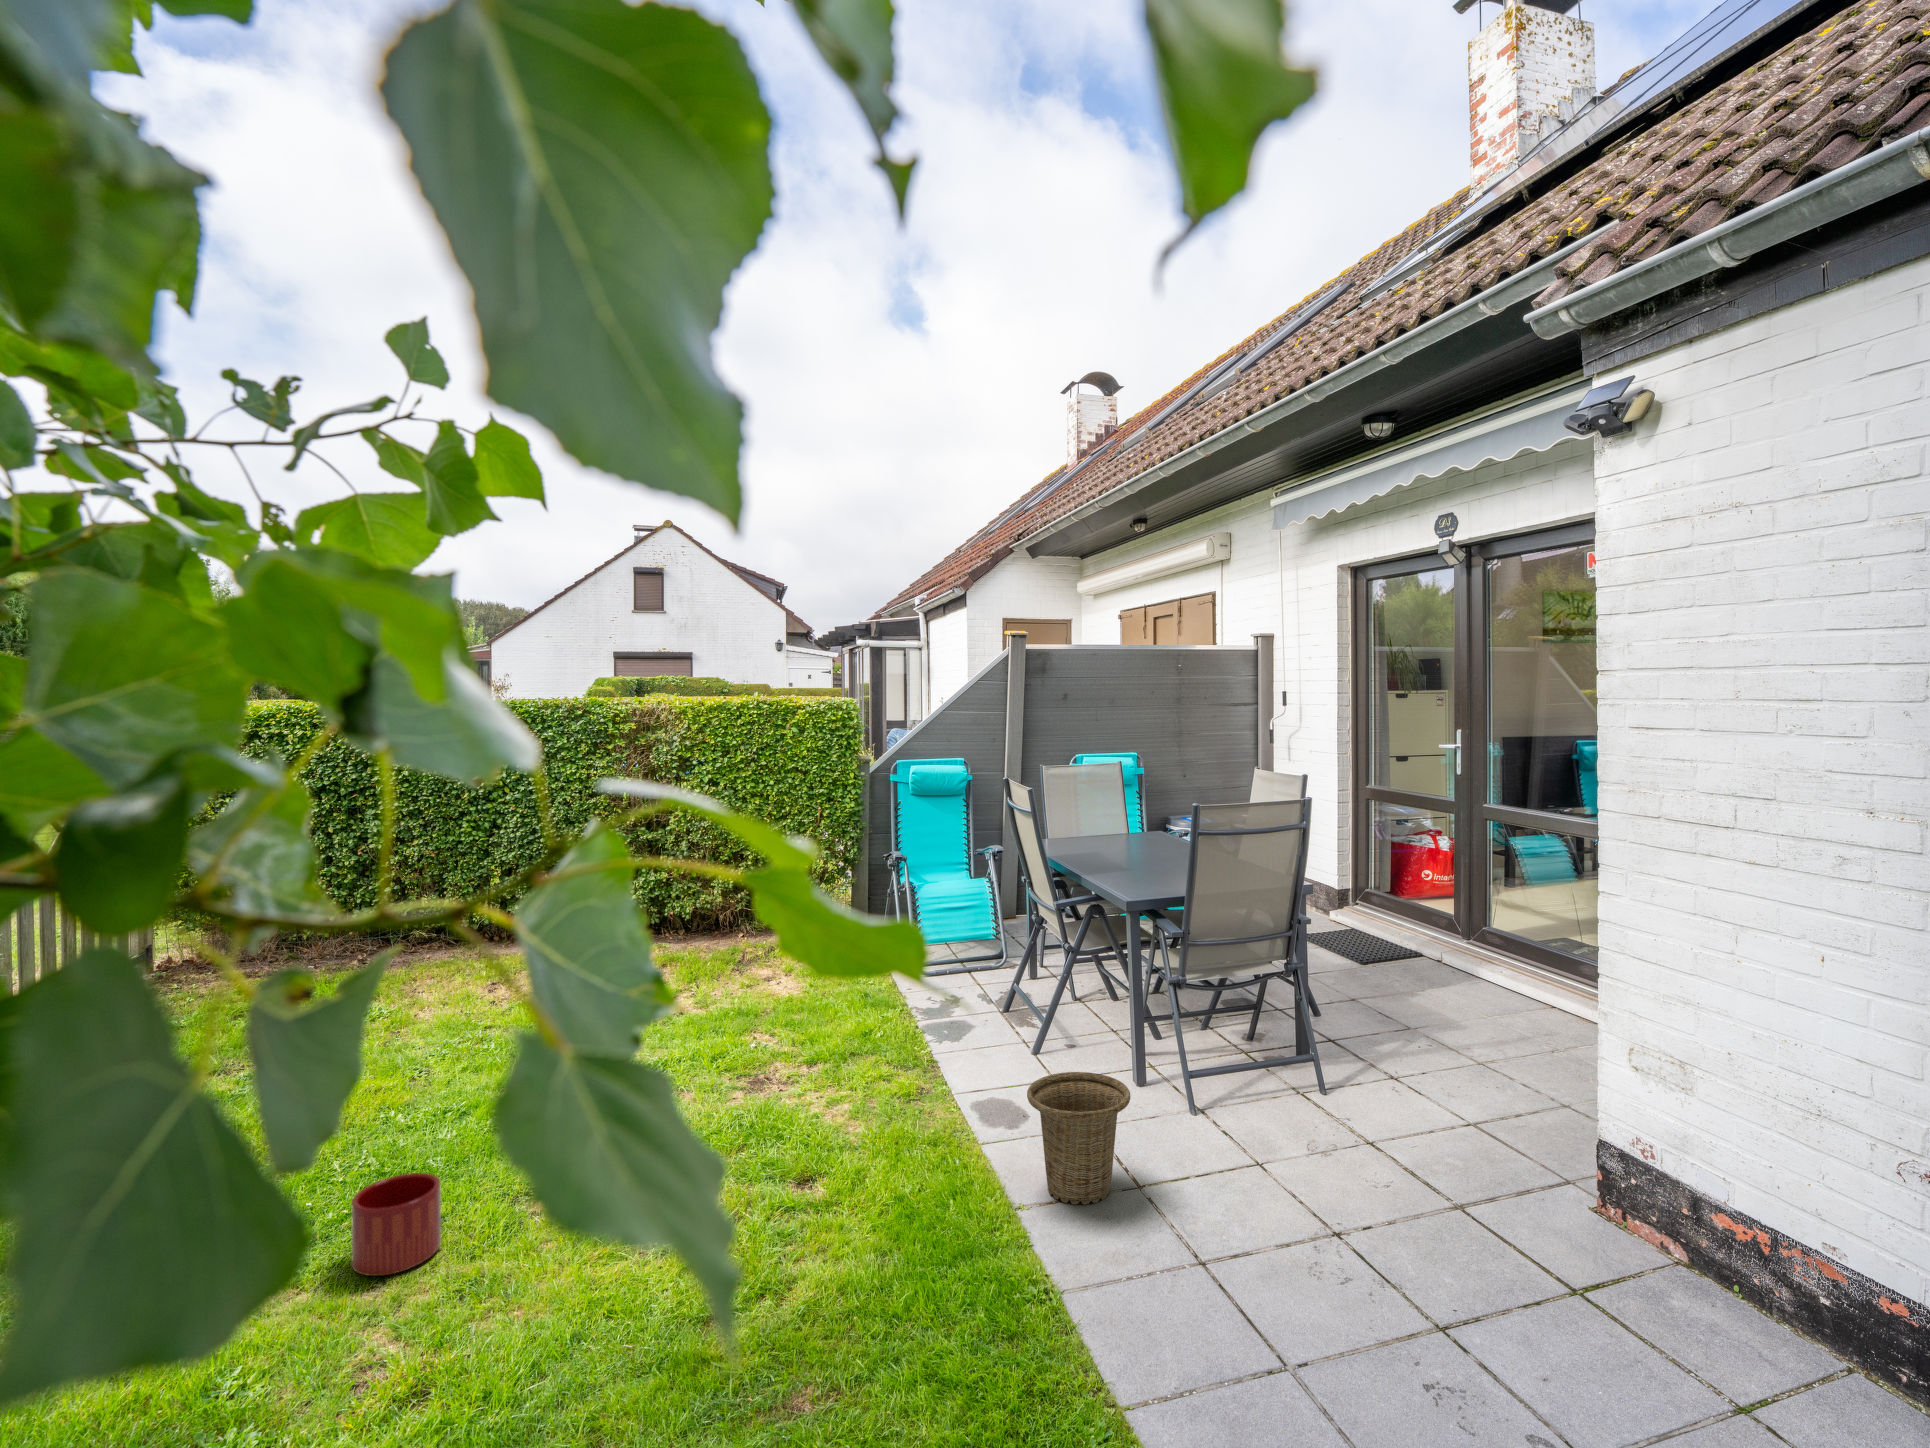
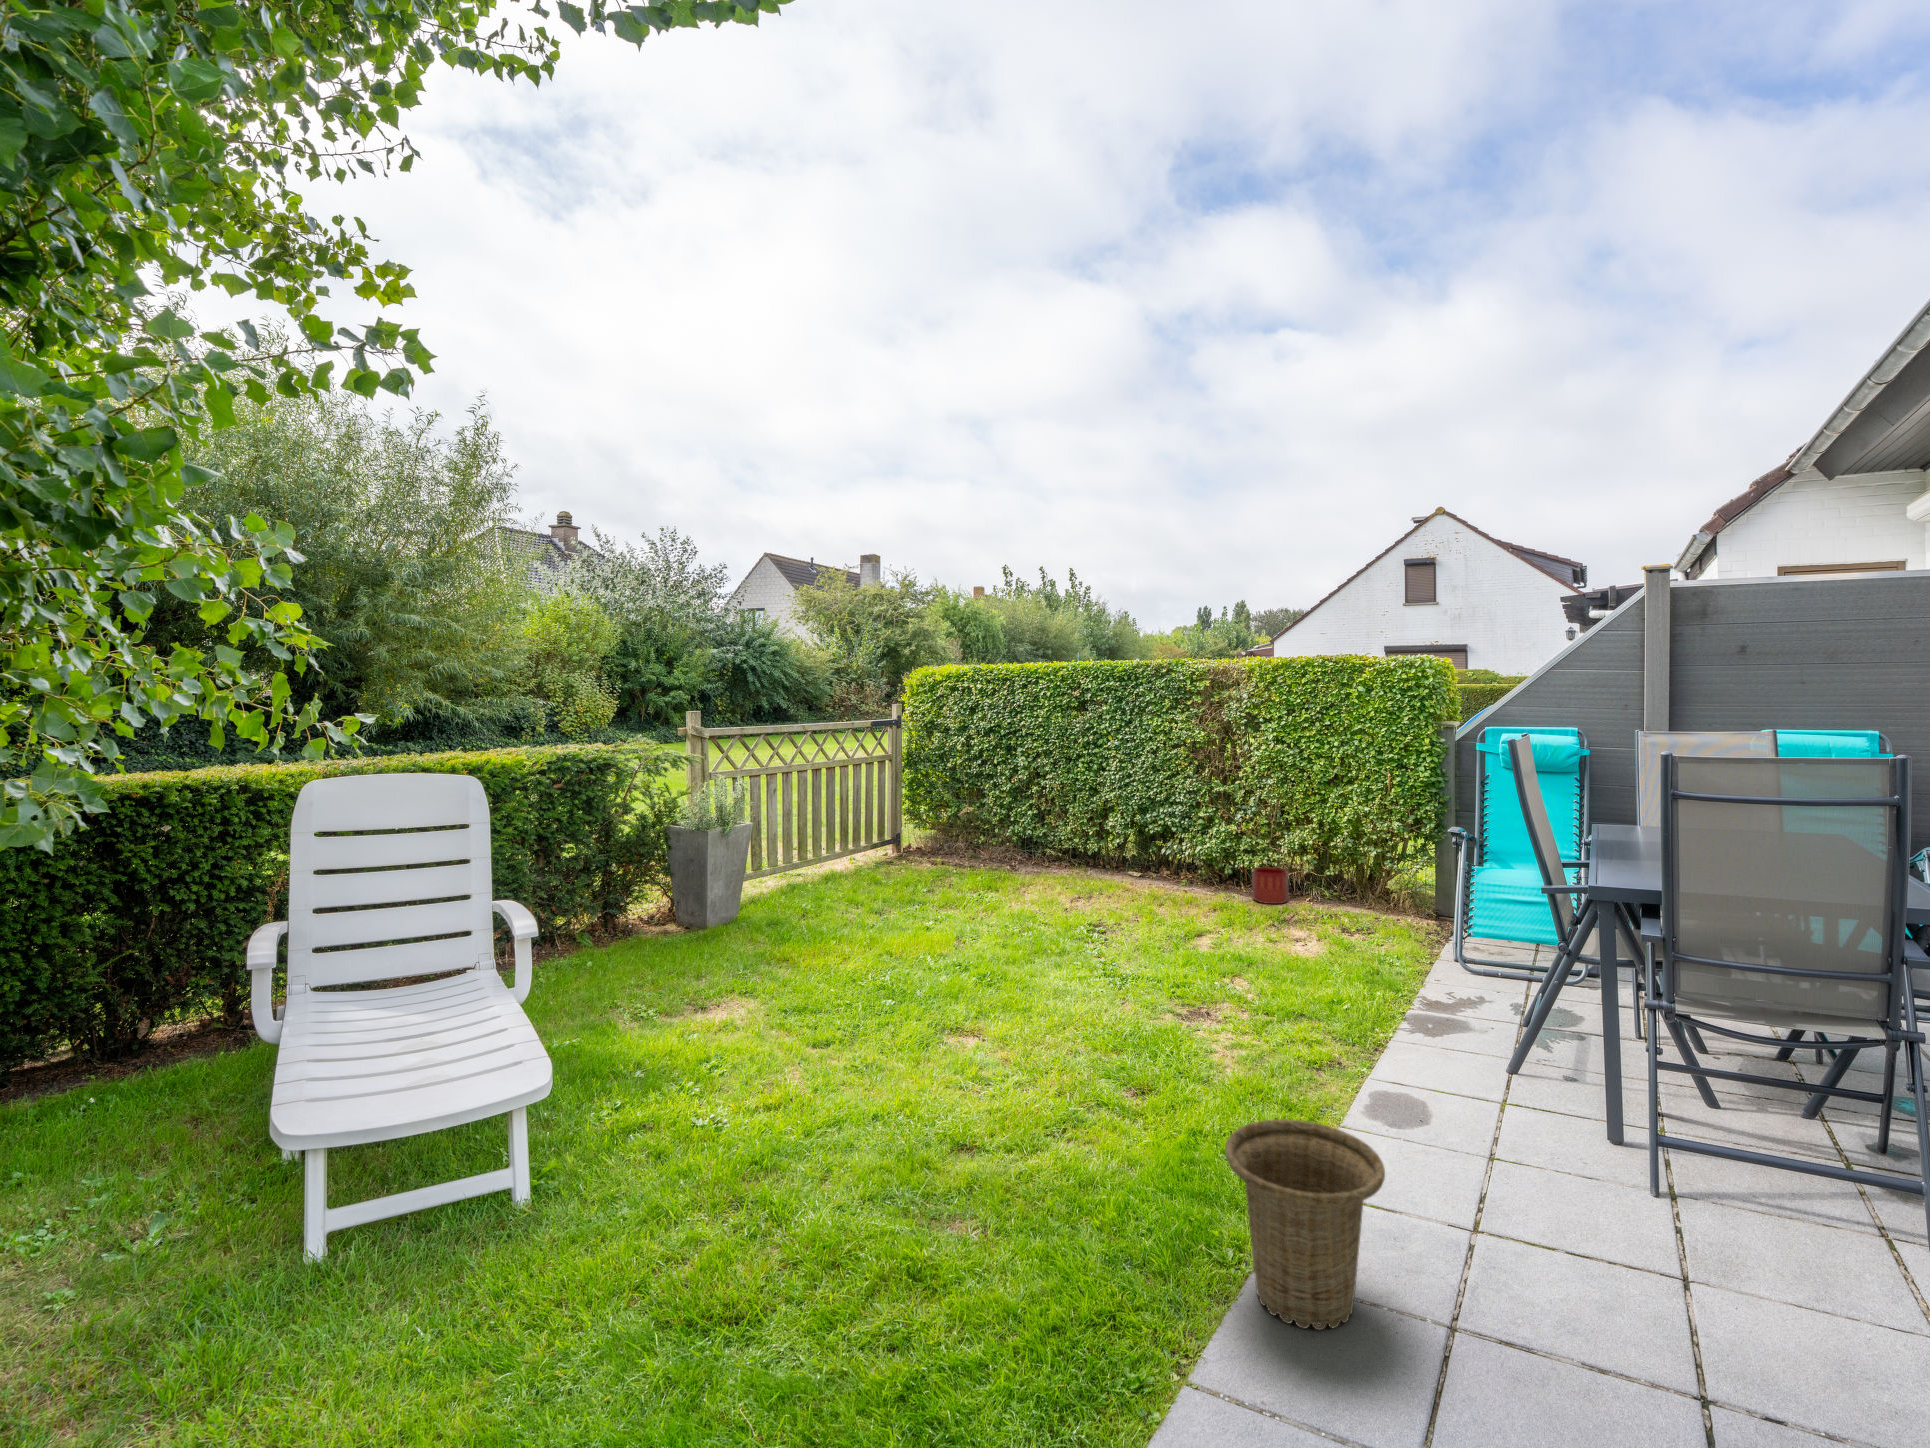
planter: present [352,1173,441,1276] -> present [1252,867,1288,904]

